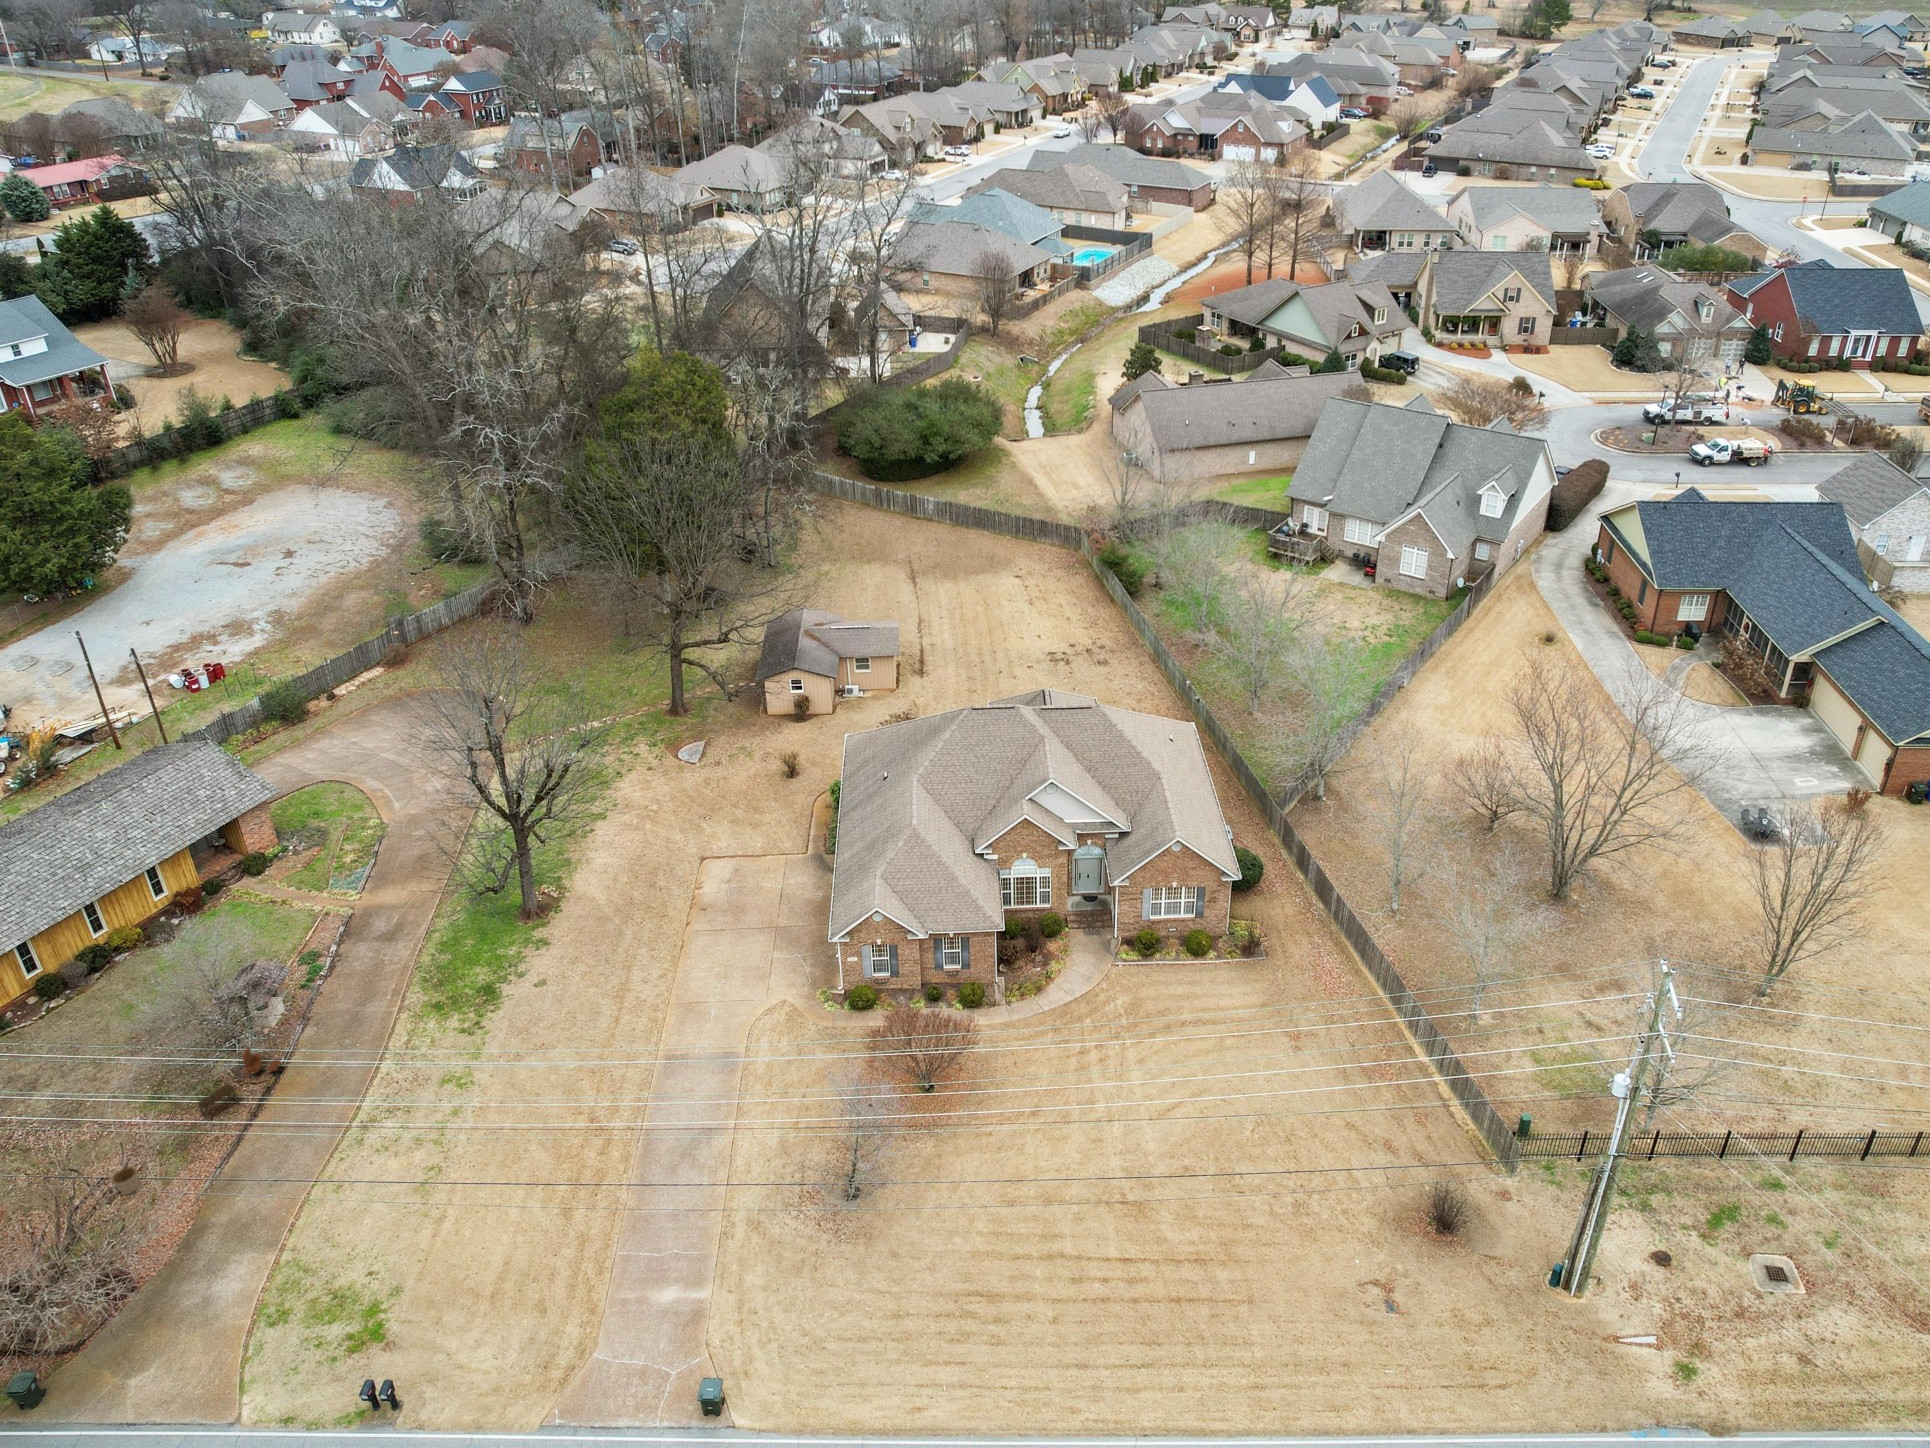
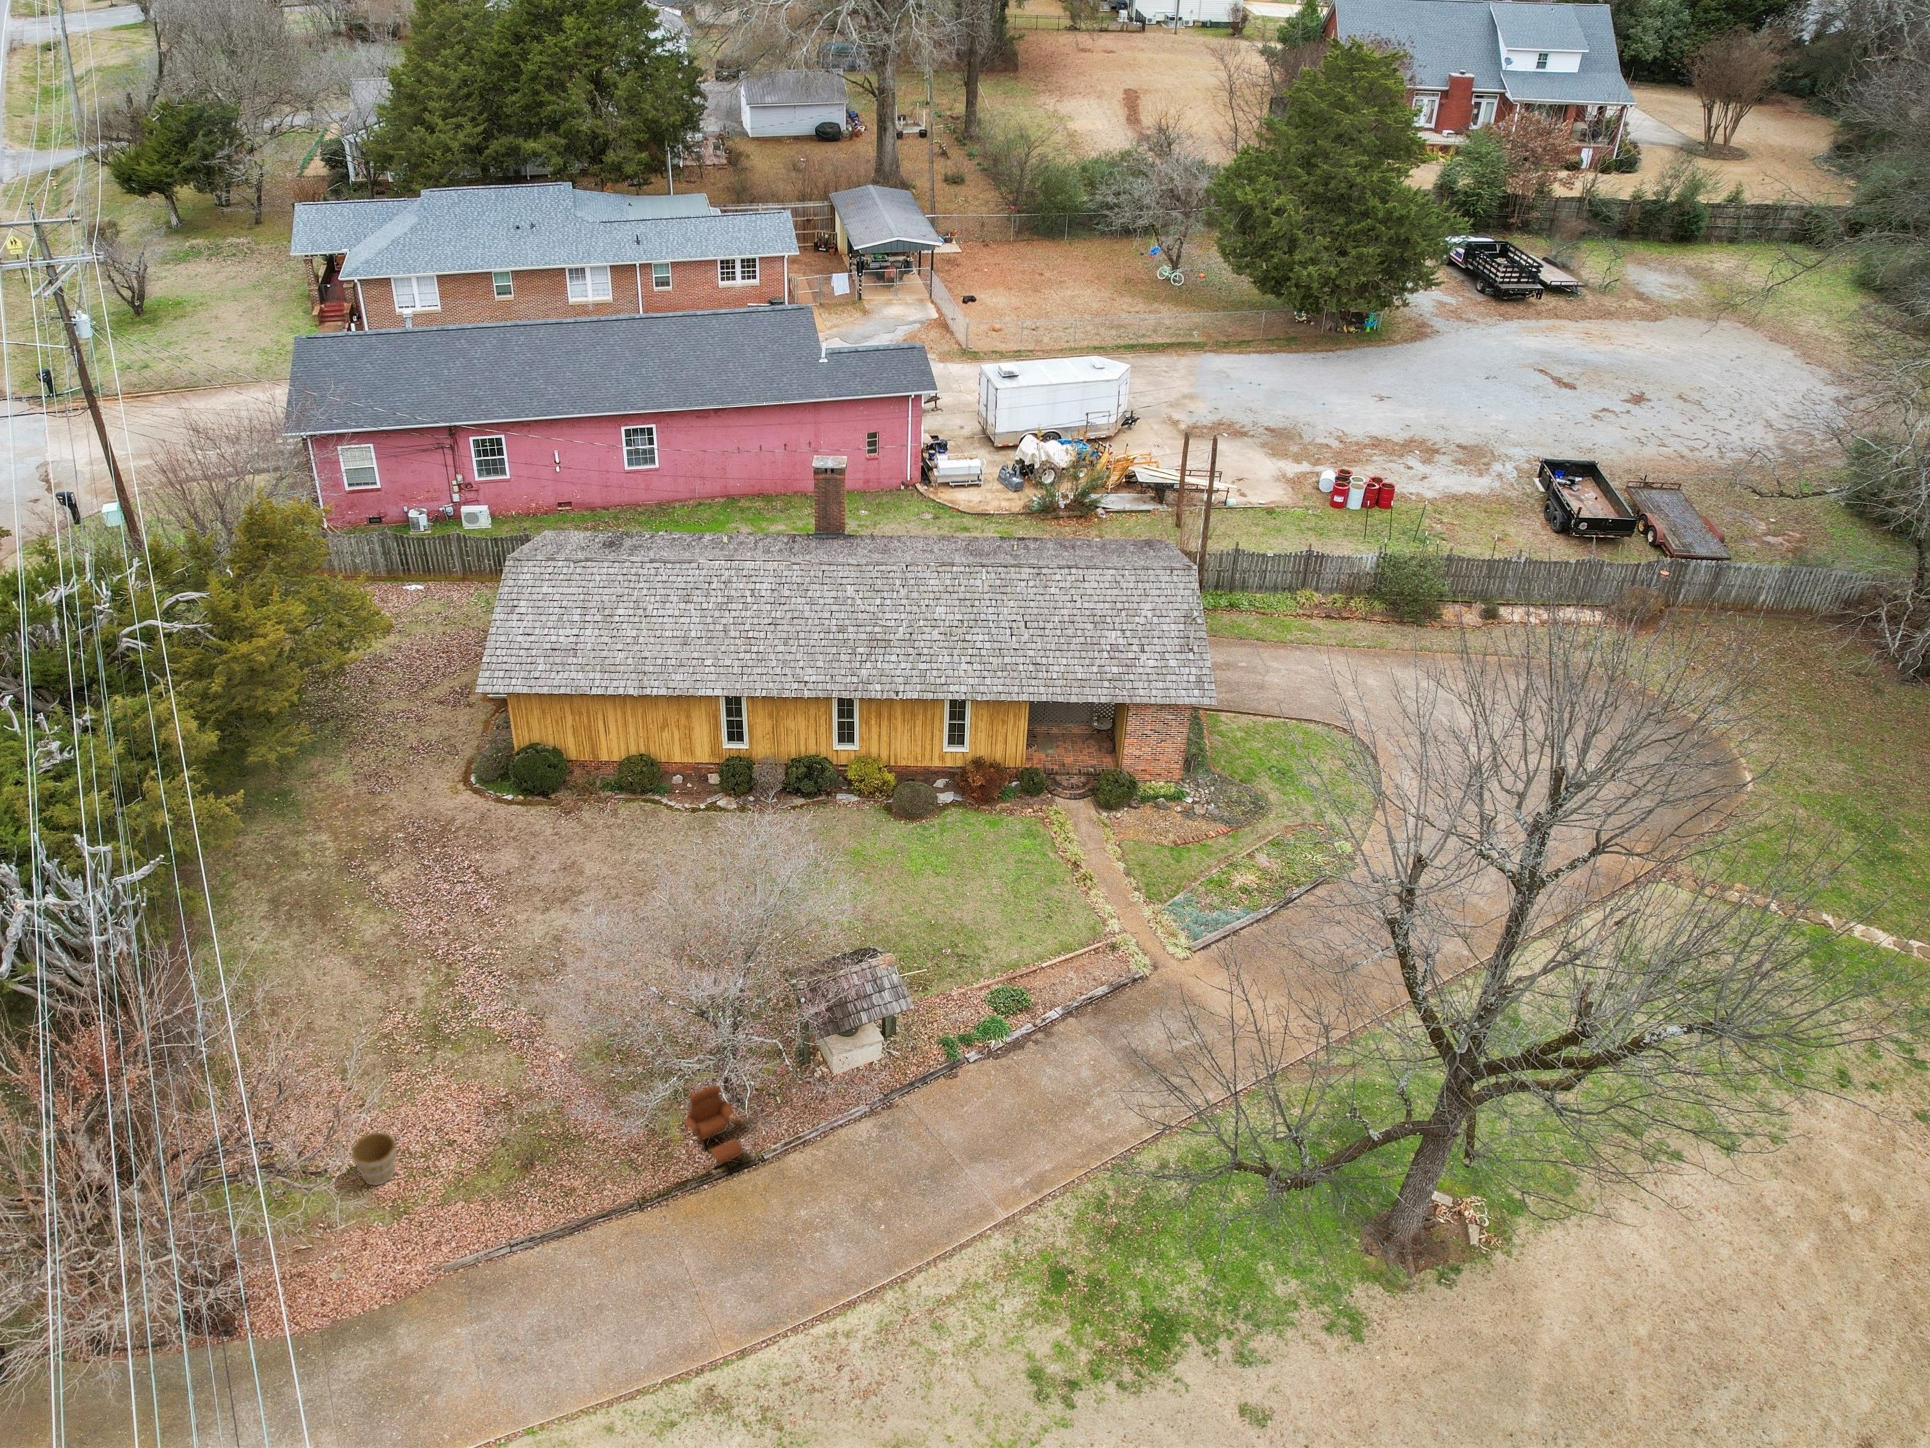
bench: present [198,1084,238,1119] -> none [568,1114,639,1167]

